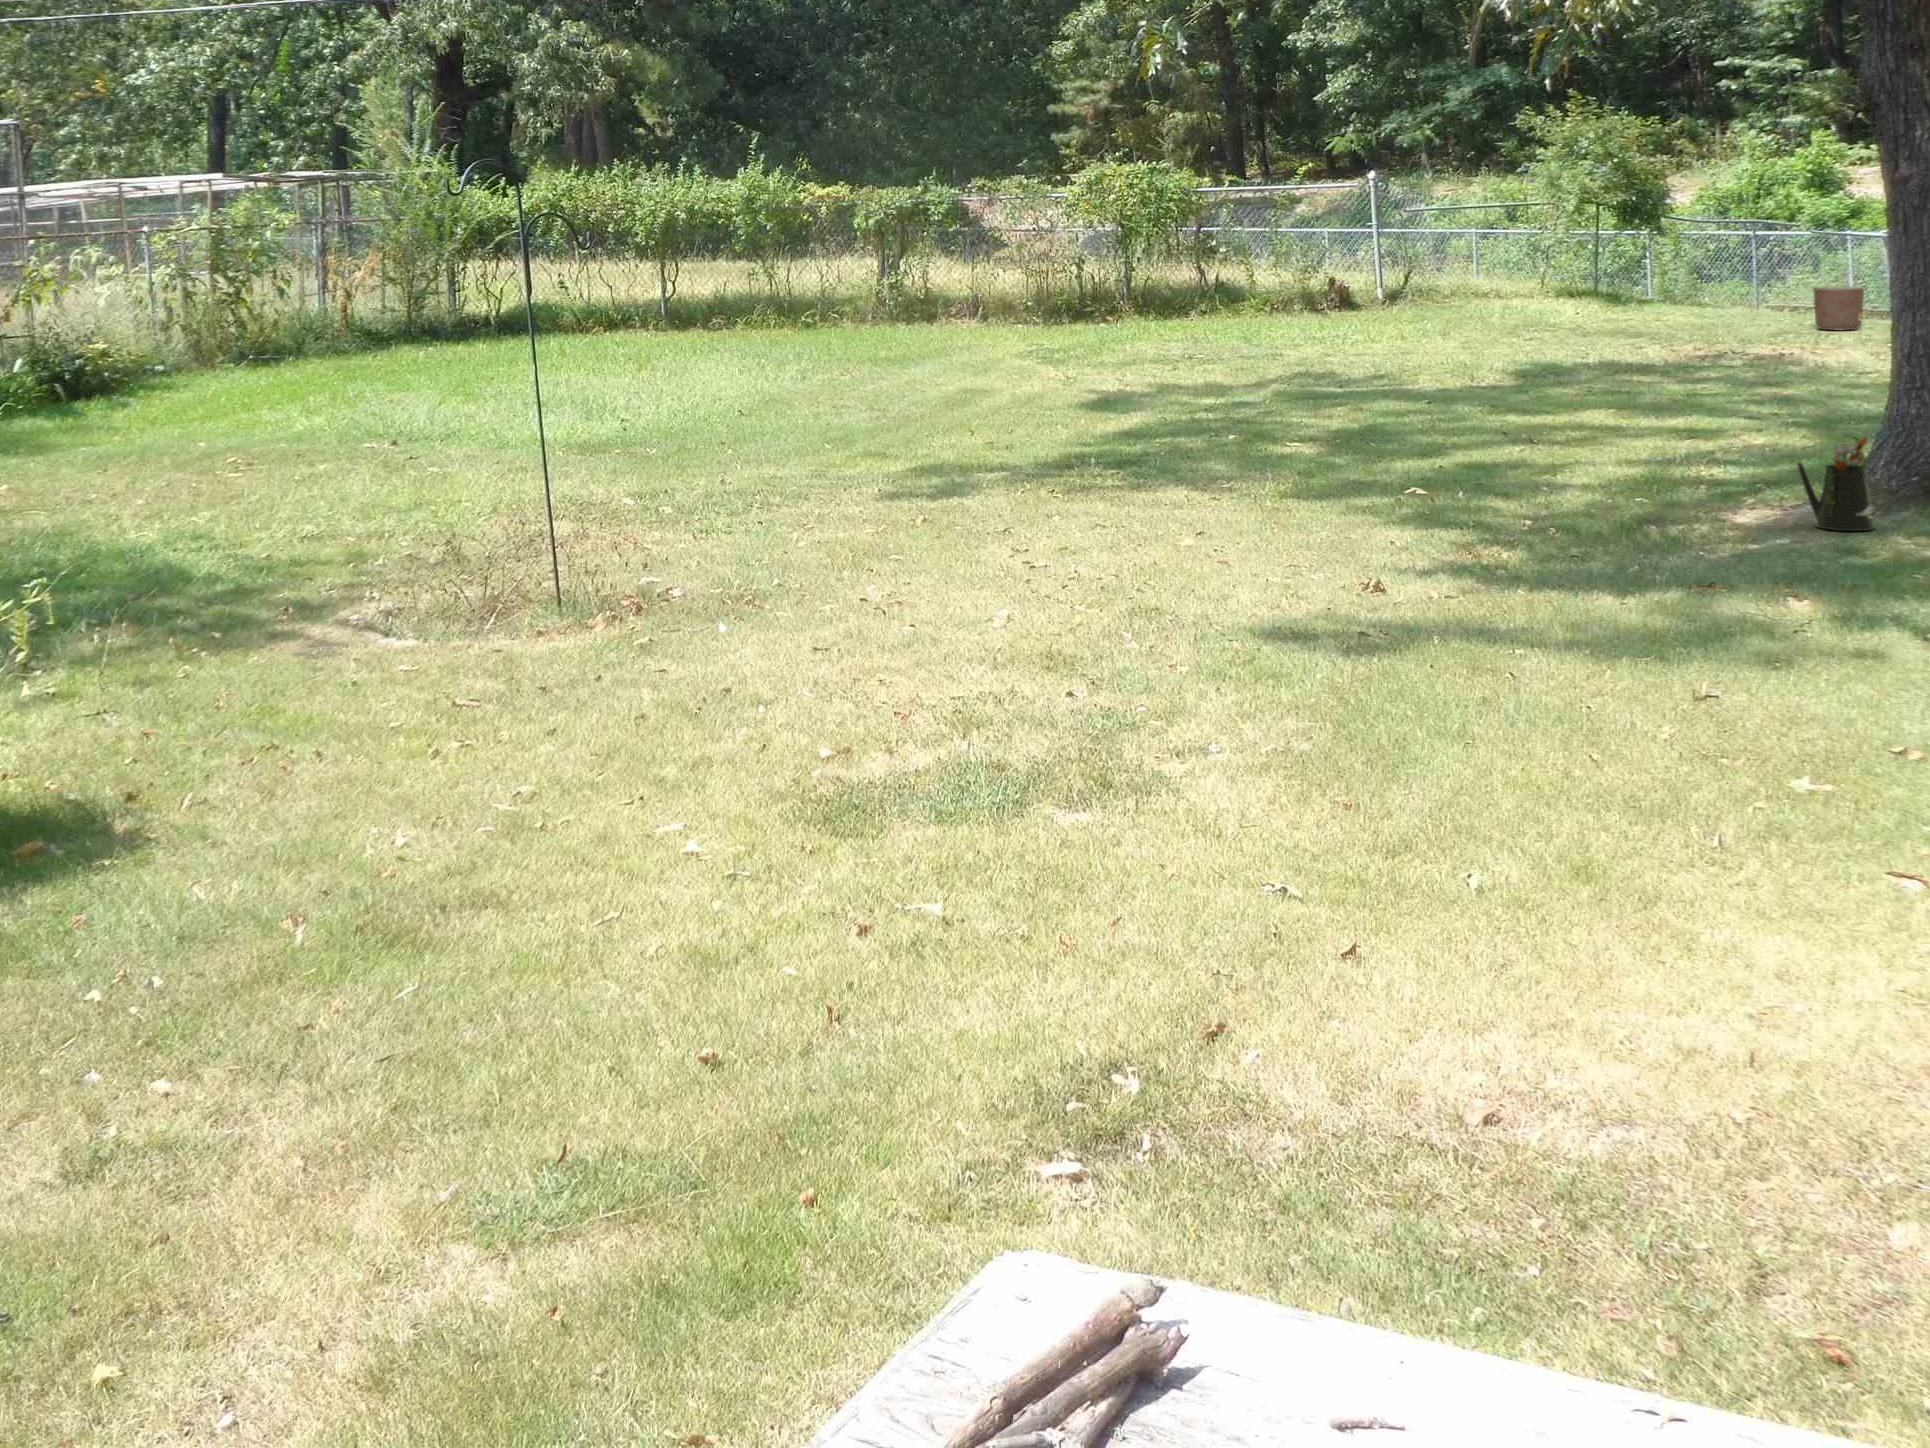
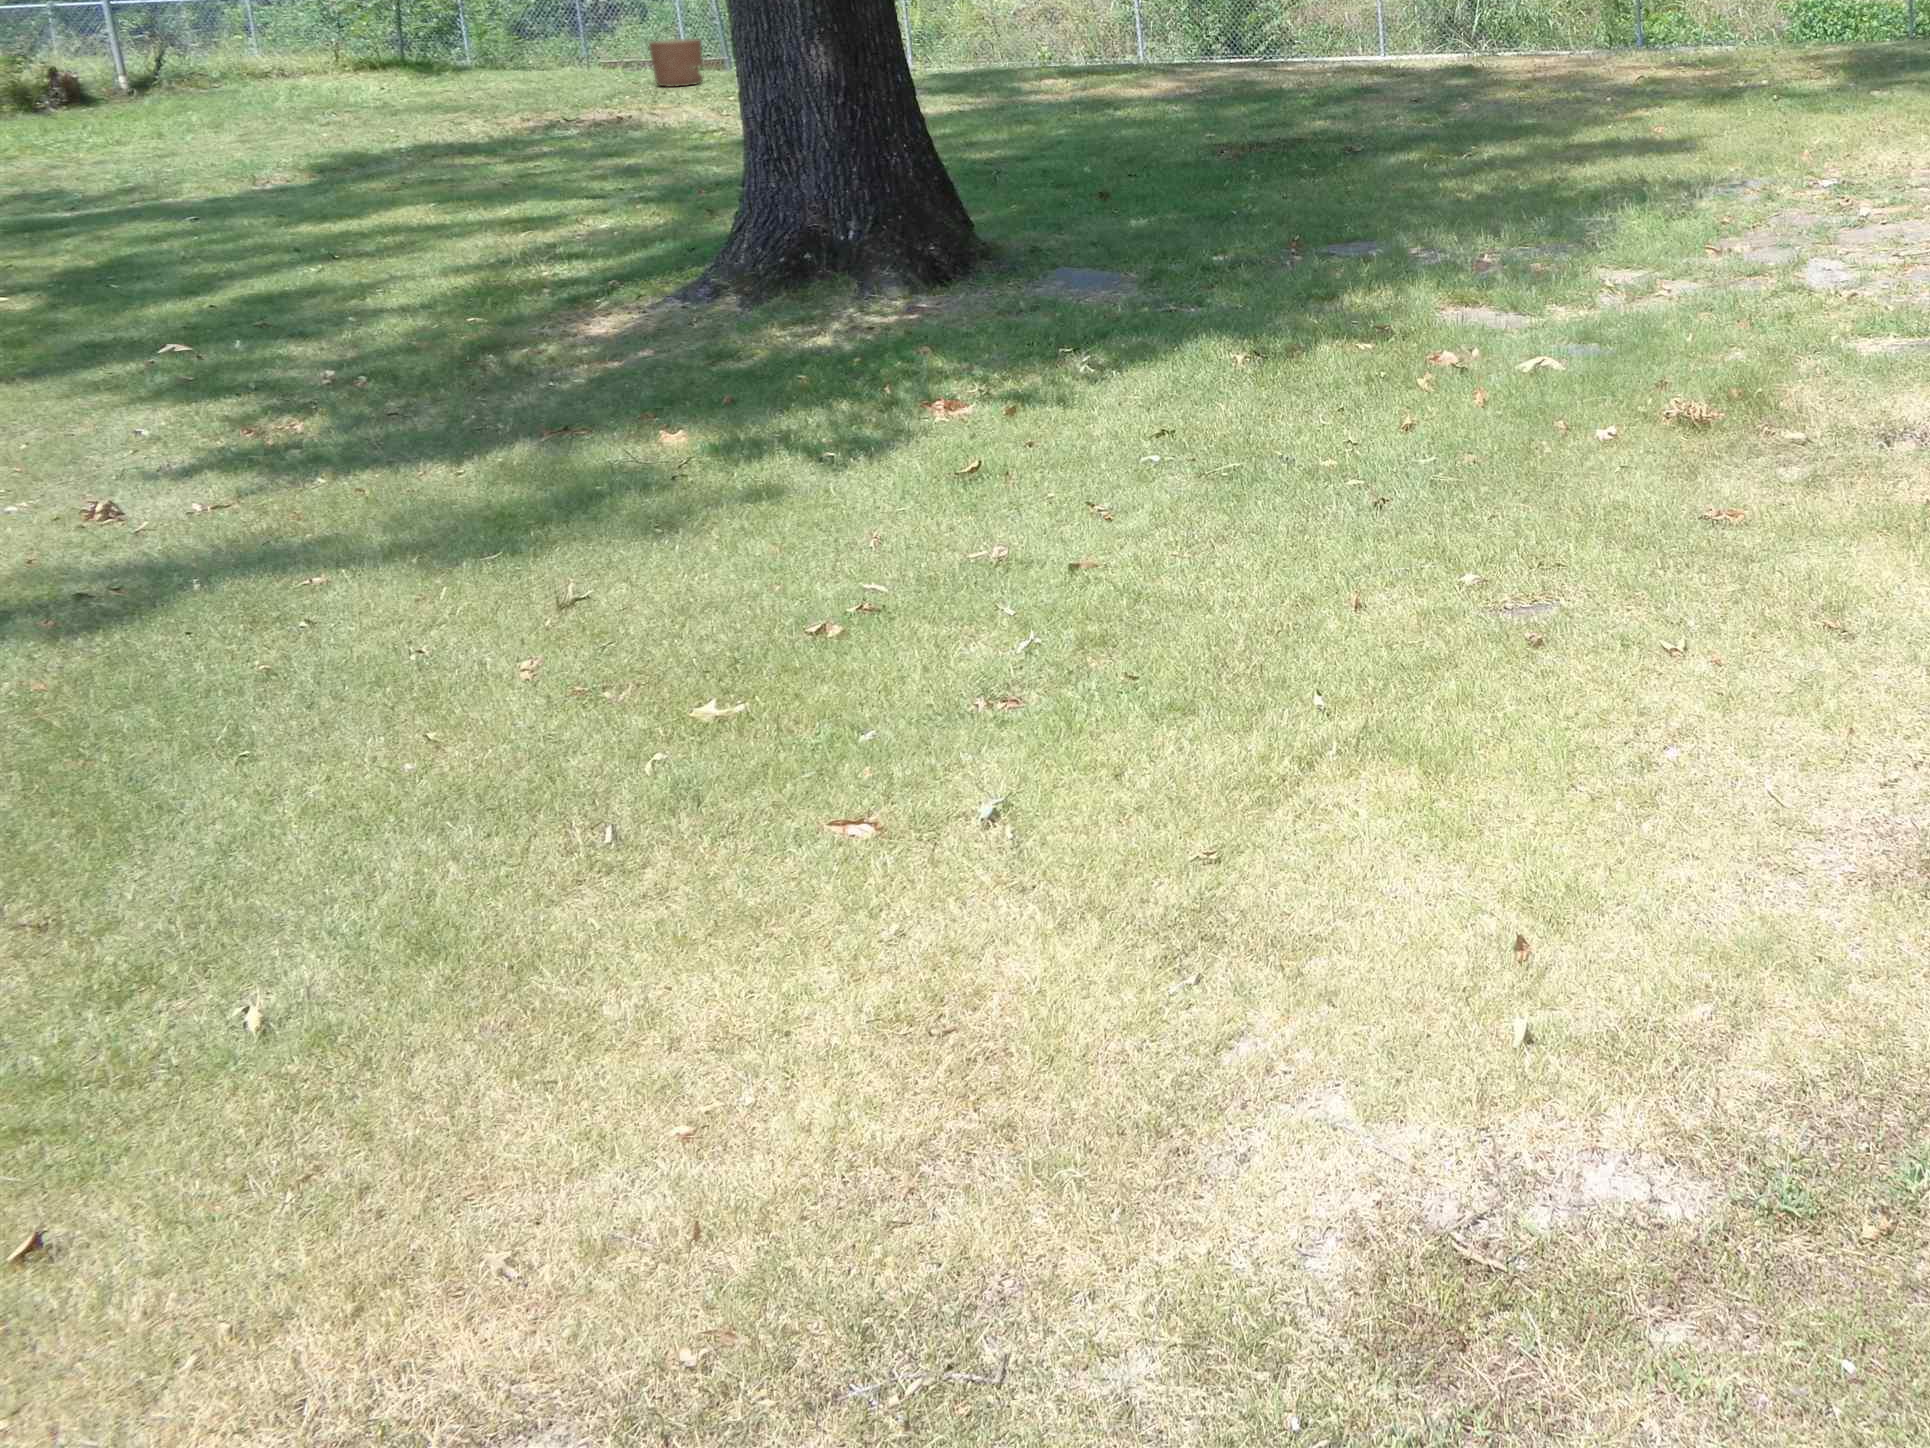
watering can: present [1798,438,1883,531] -> none [656,219,757,332]

